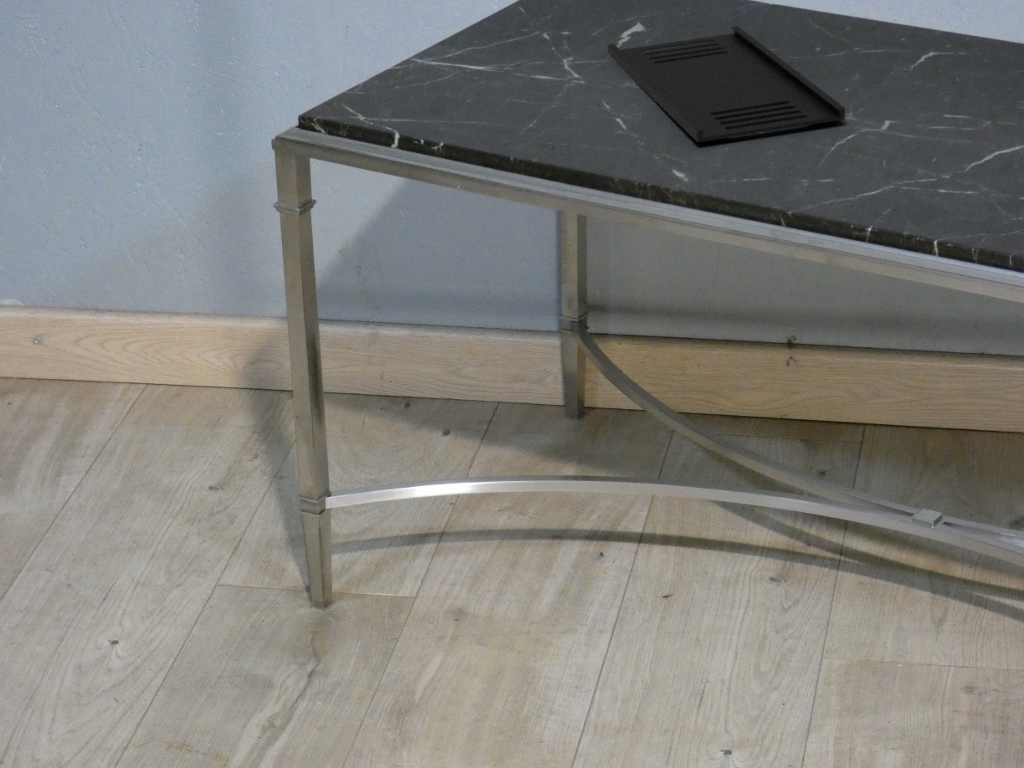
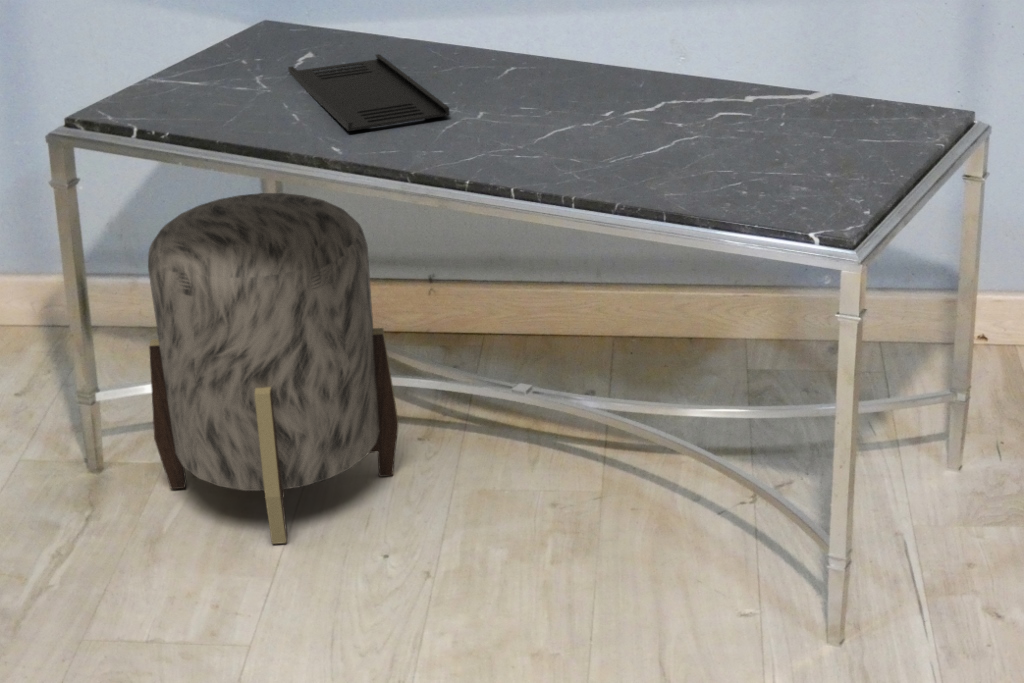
ottoman: none [403,224,746,725] -> present [148,193,398,544]

